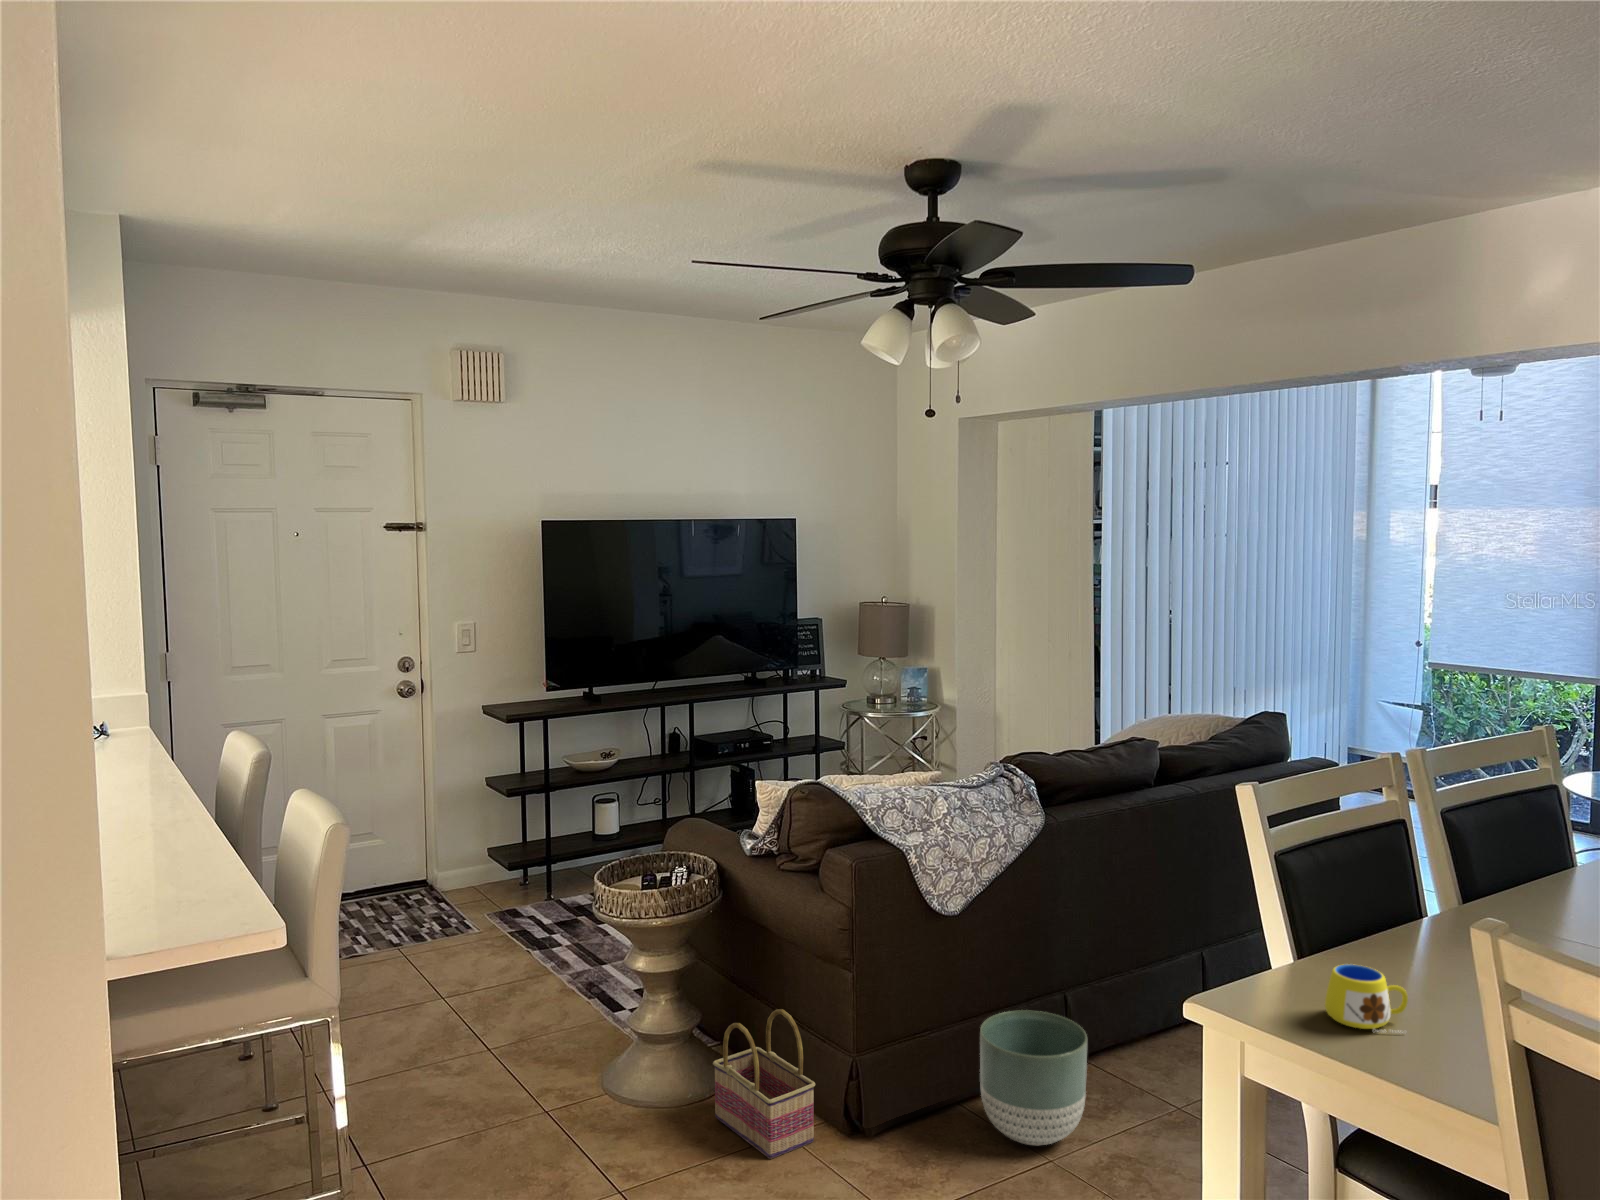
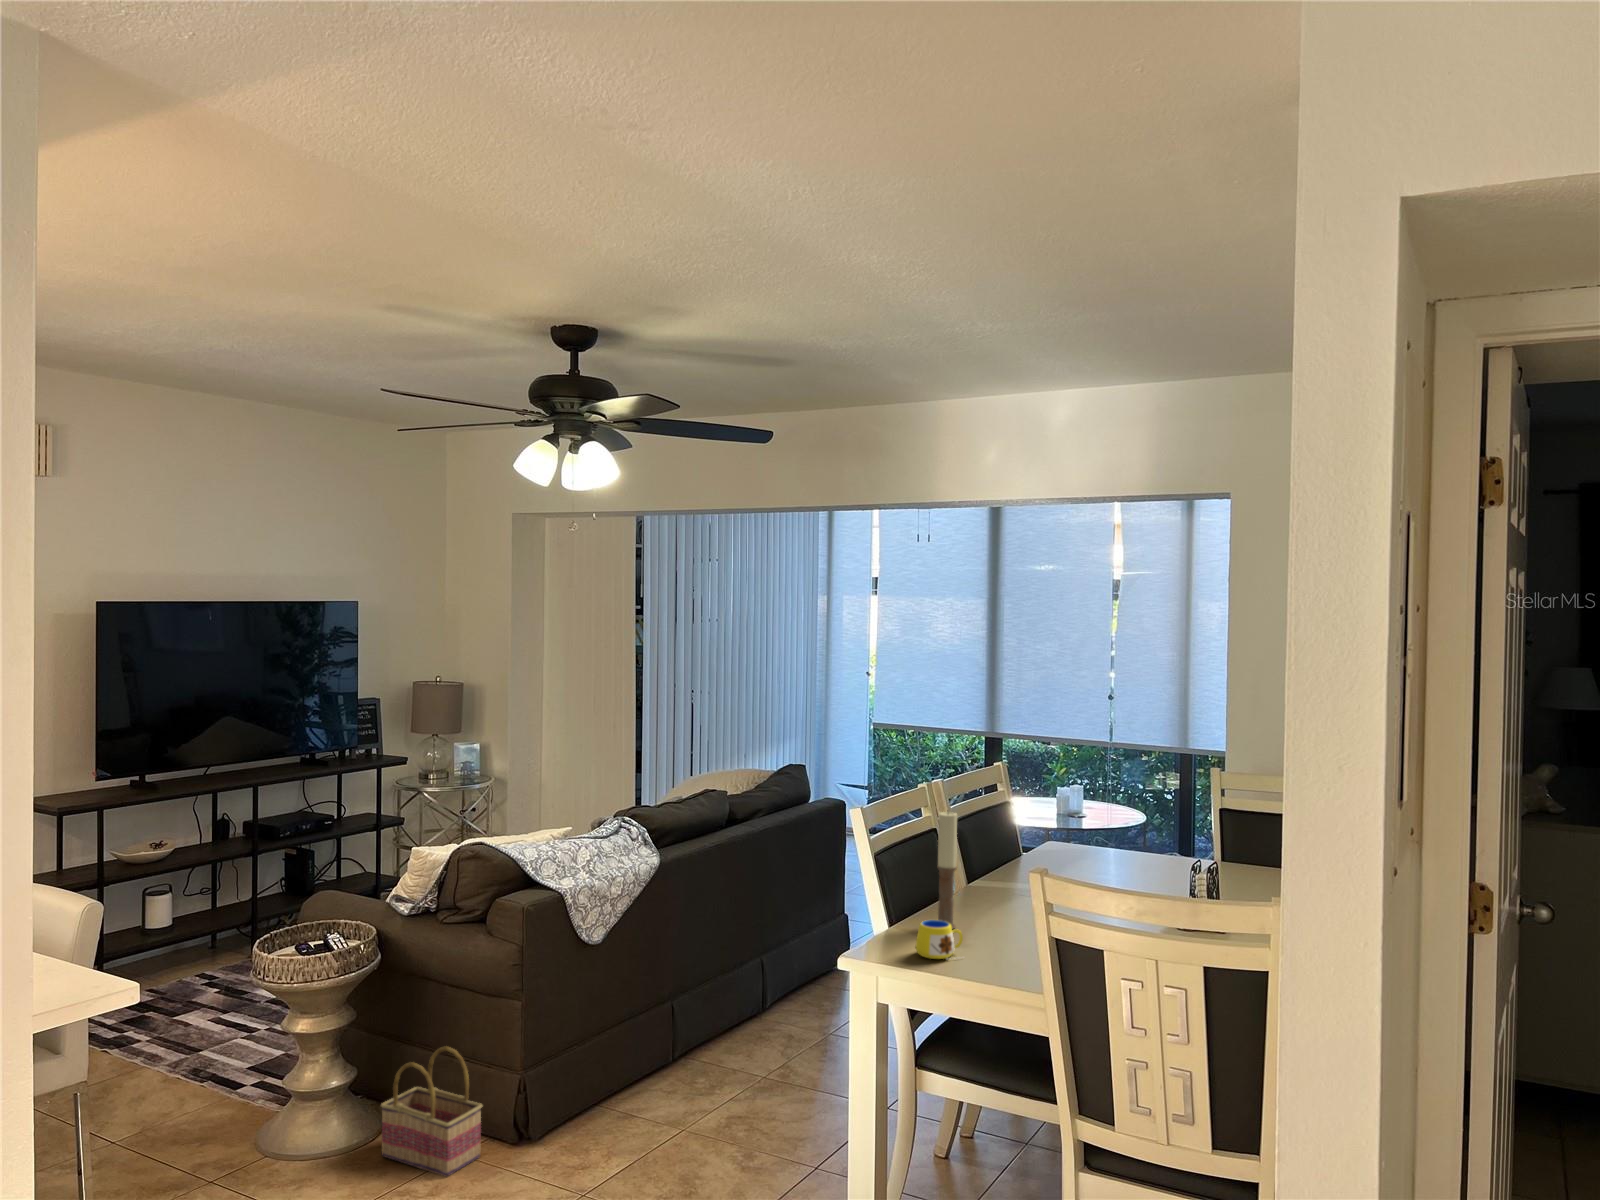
candle: none [1378,797,1417,977] -> present [937,812,957,929]
planter: present [980,1010,1087,1146] -> none [619,1017,704,1125]

